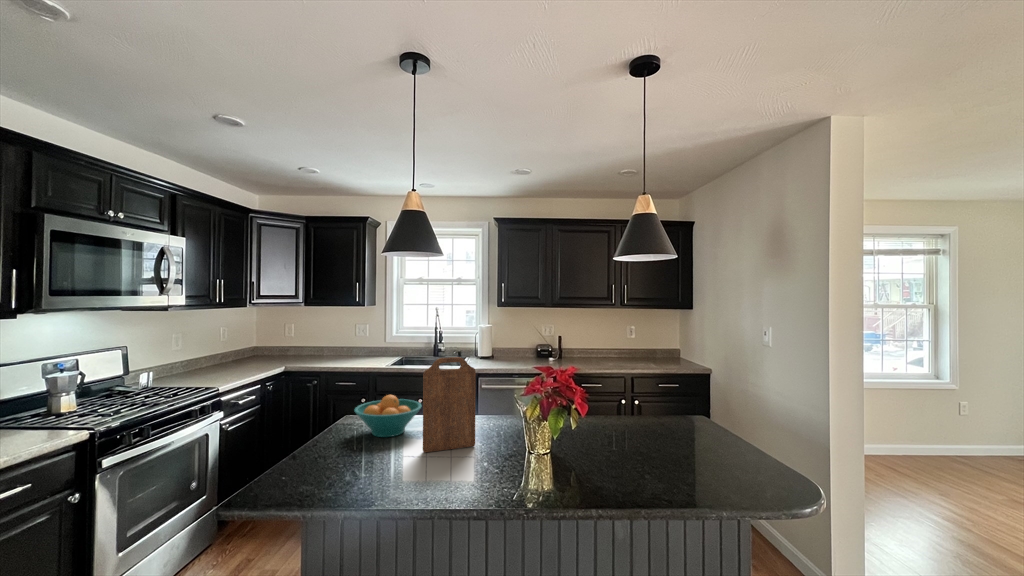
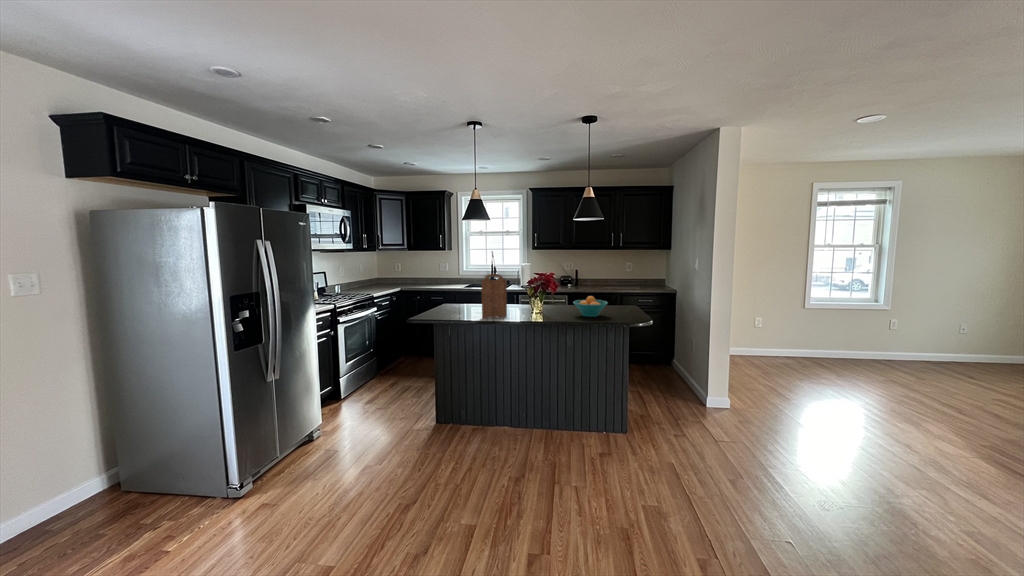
fruit bowl: present [354,395,422,437] -> present [573,296,607,317]

